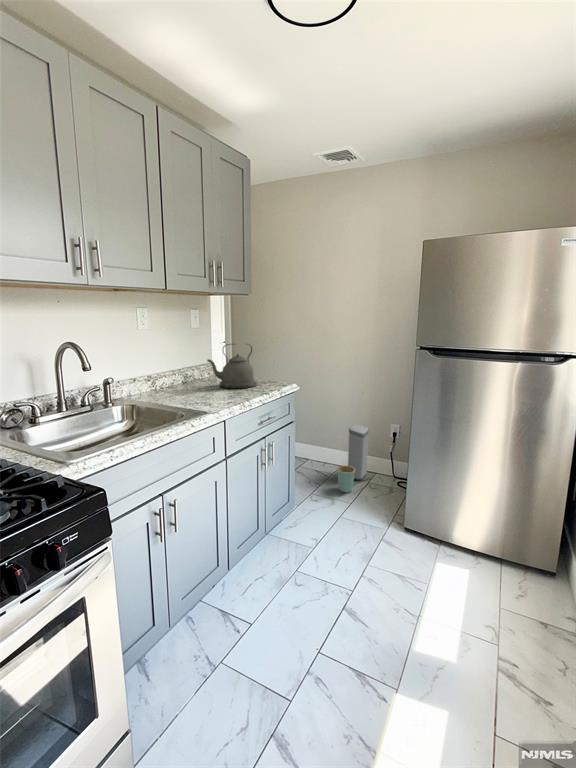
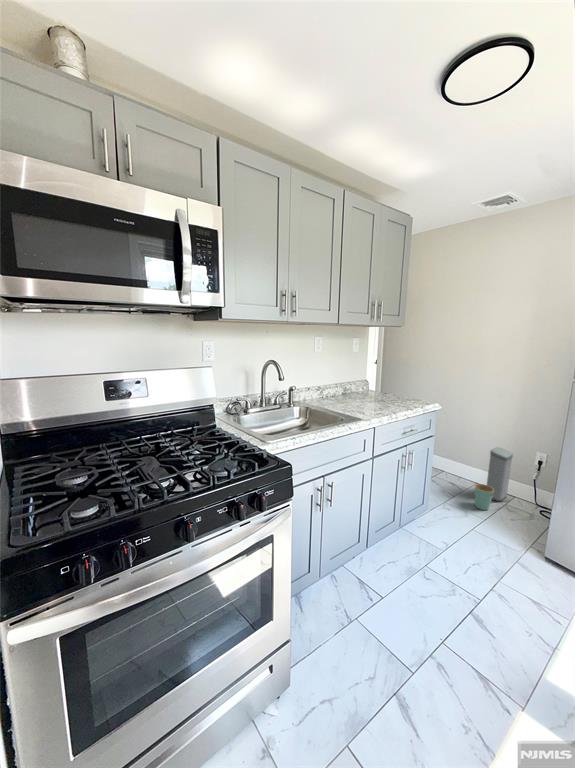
kettle: present [207,344,257,389] -> none [364,366,403,403]

